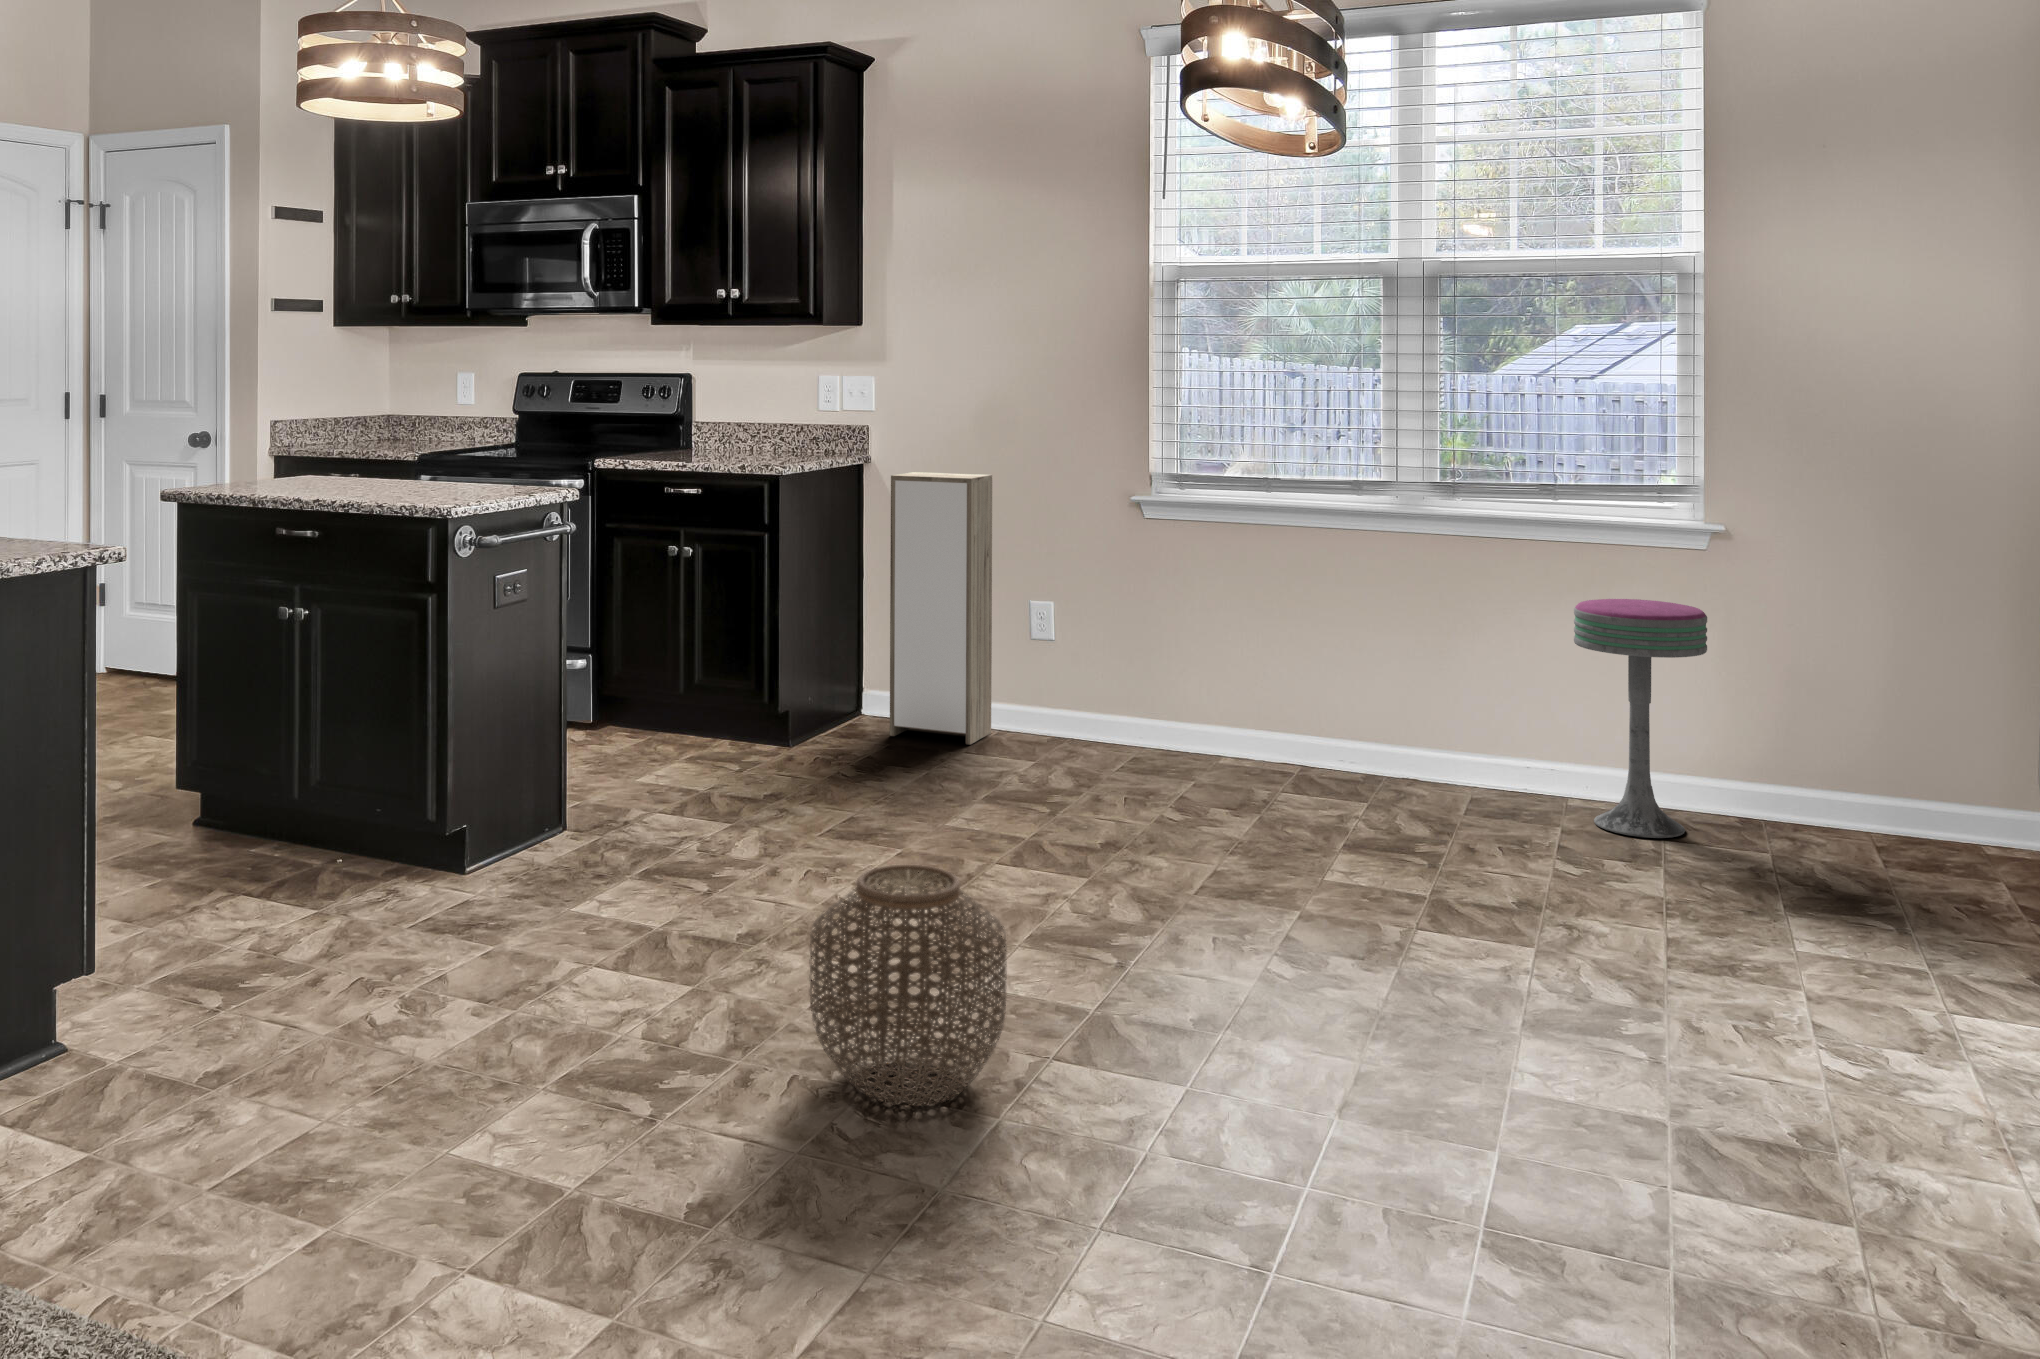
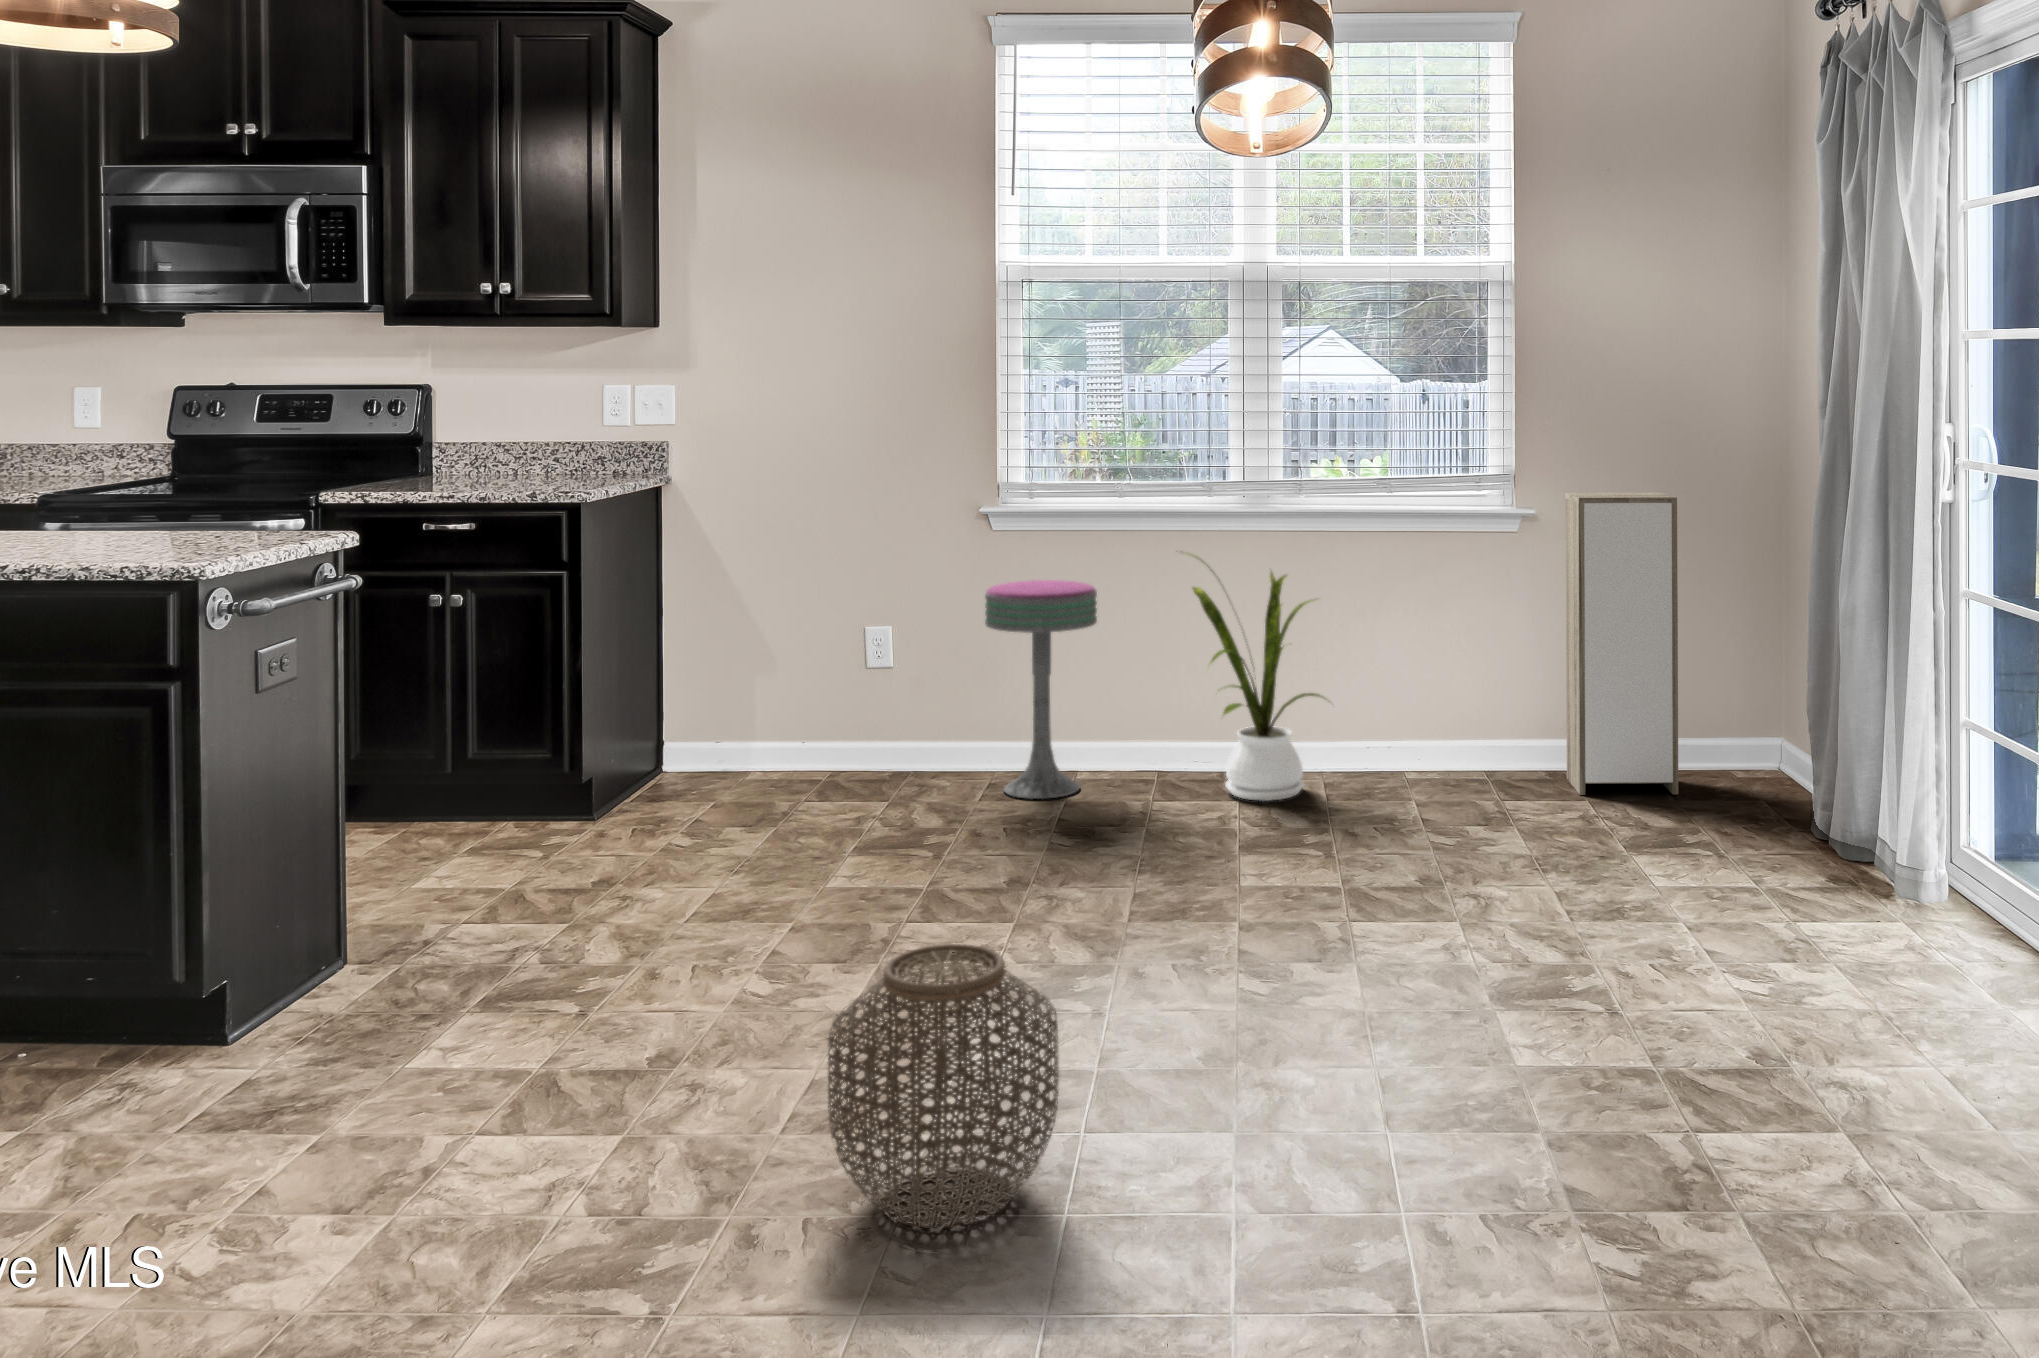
storage cabinet: present [890,472,992,745] -> present [1566,492,1678,795]
house plant: none [1310,547,1482,806] -> present [1187,554,1332,801]
bar stool: present [1574,599,1707,838] -> present [985,580,1097,799]

